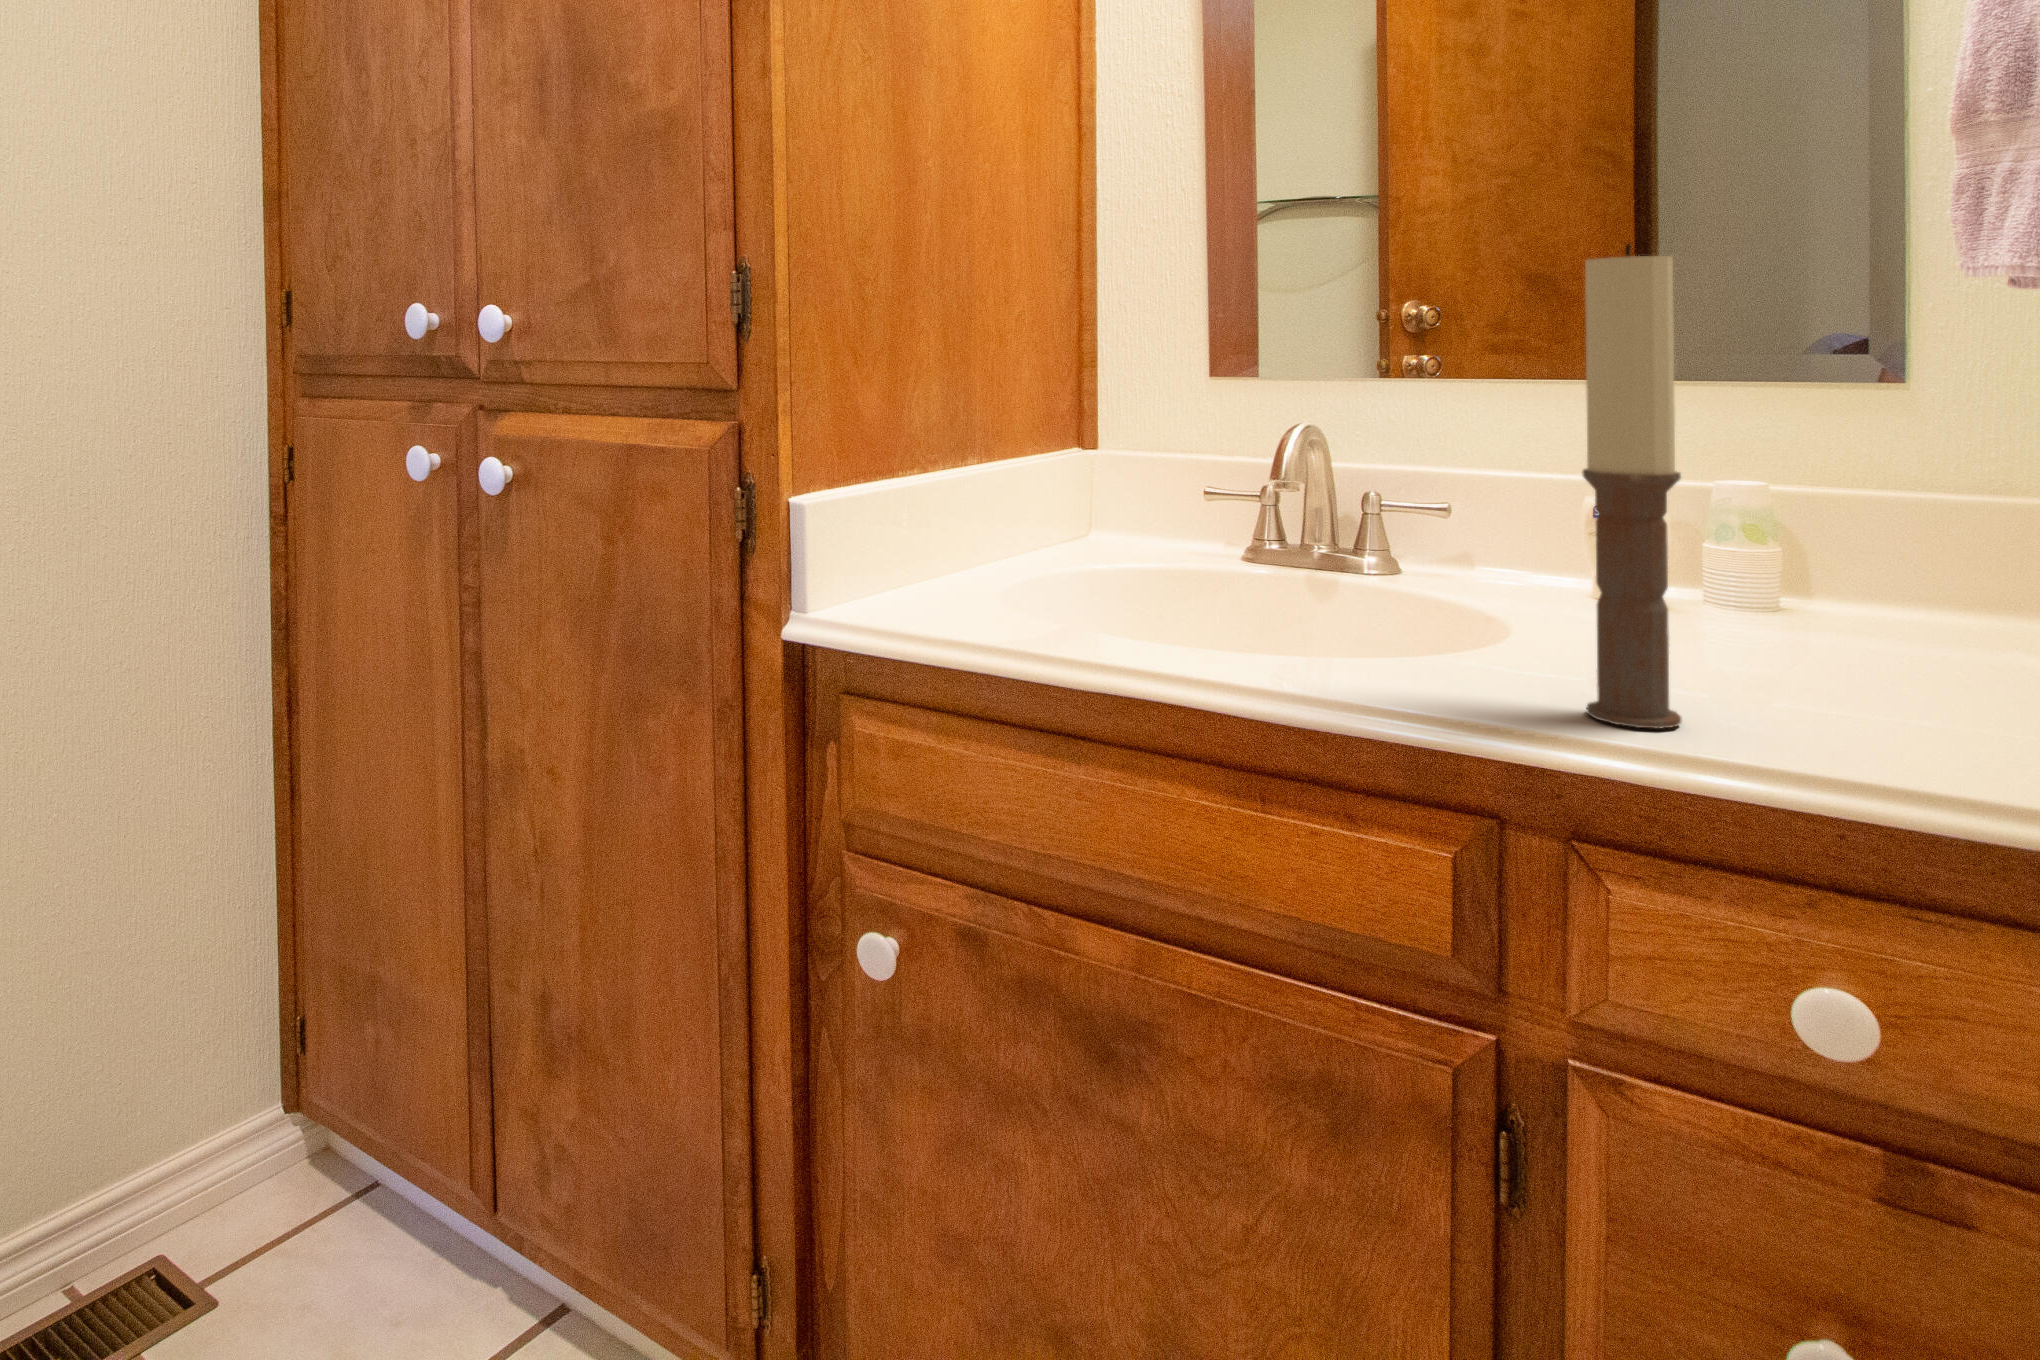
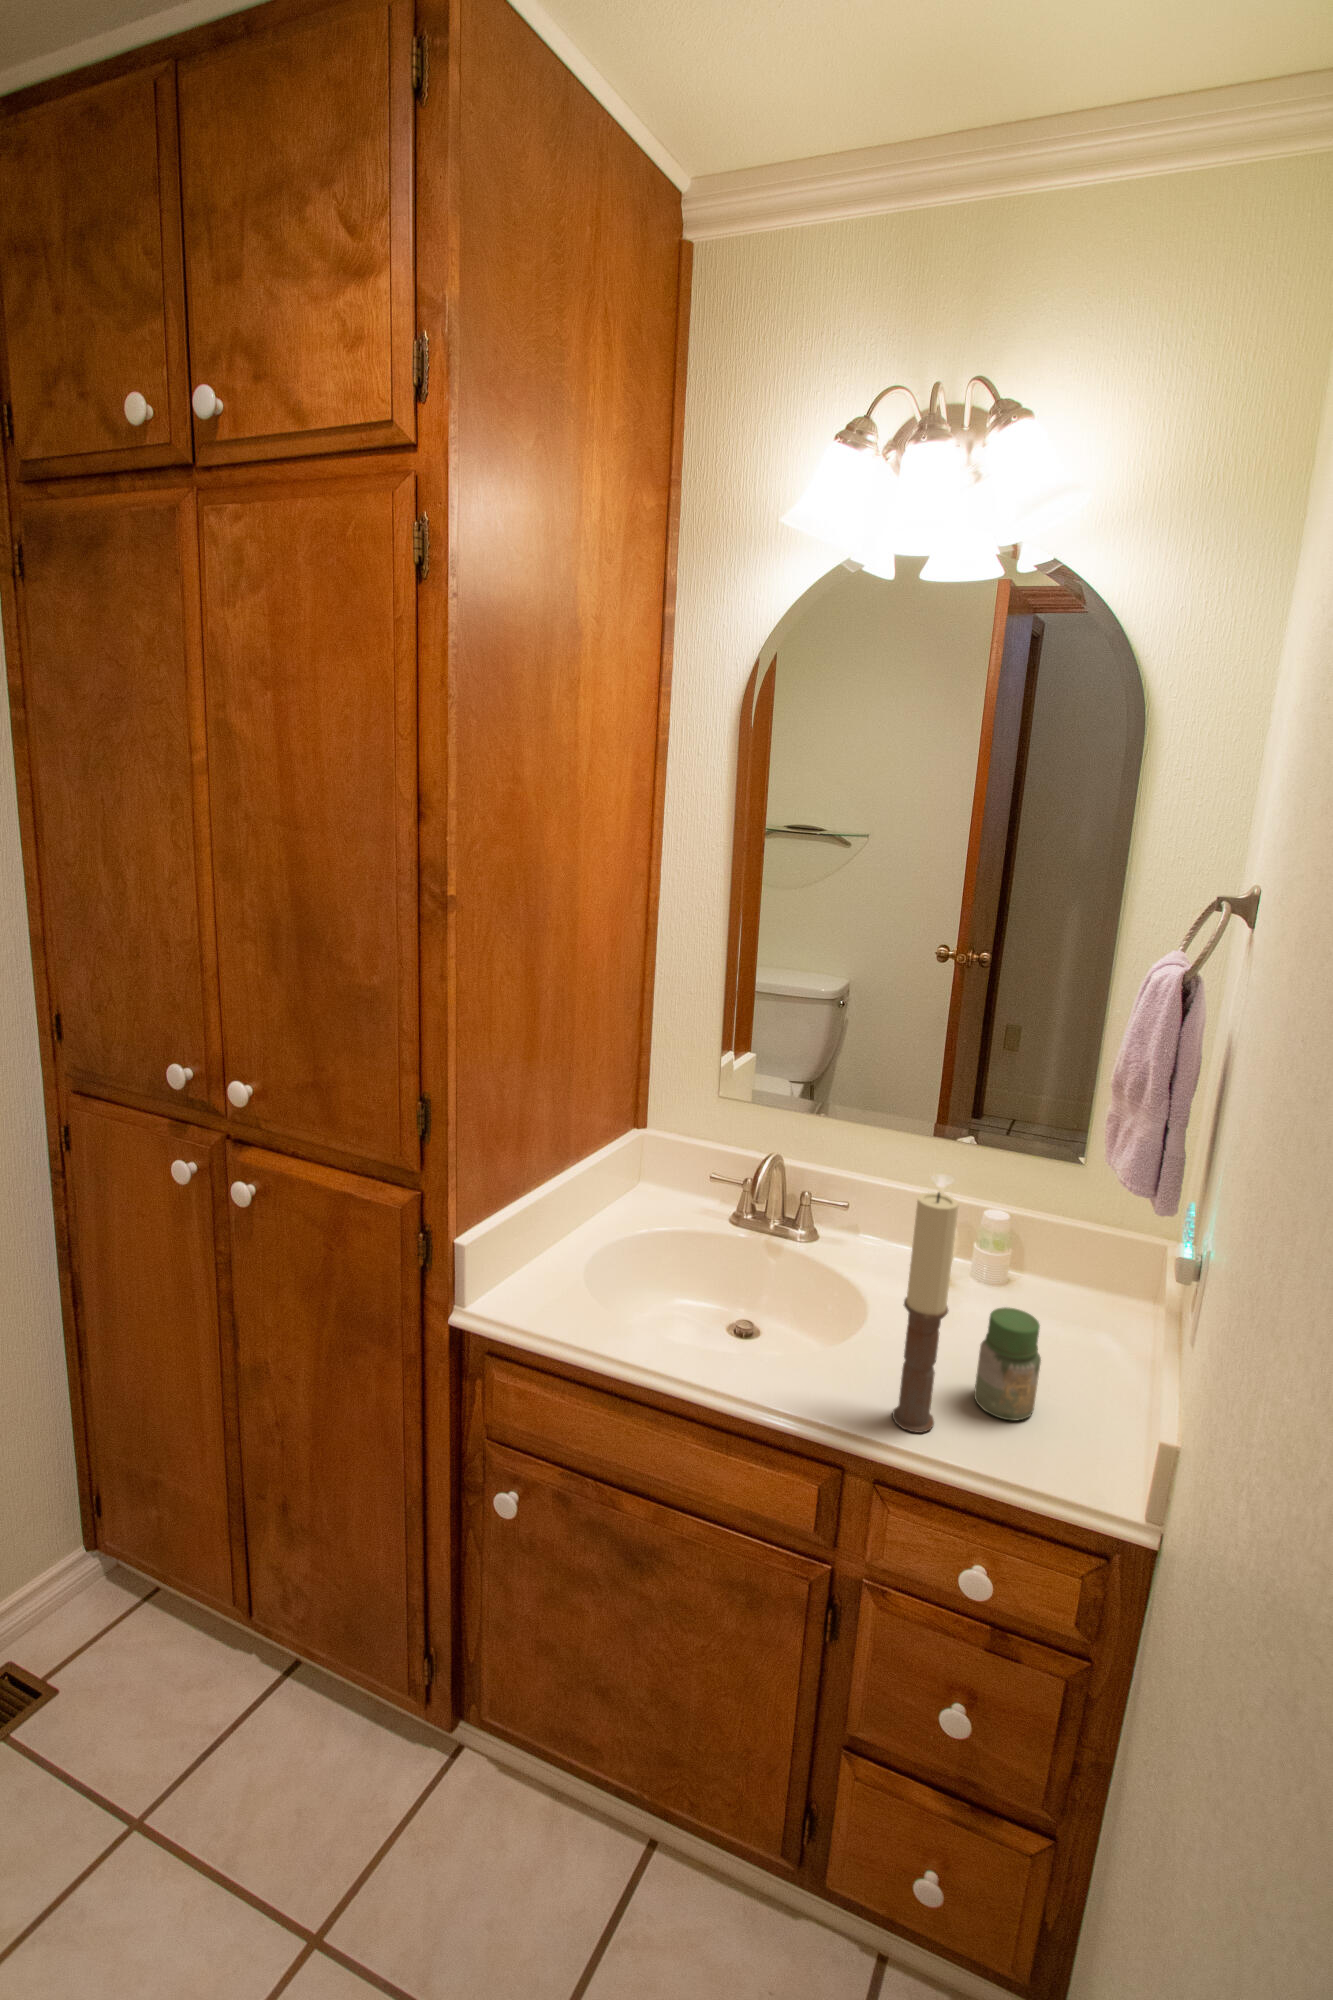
jar: none [1760,519,1906,726] -> present [974,1307,1041,1420]

